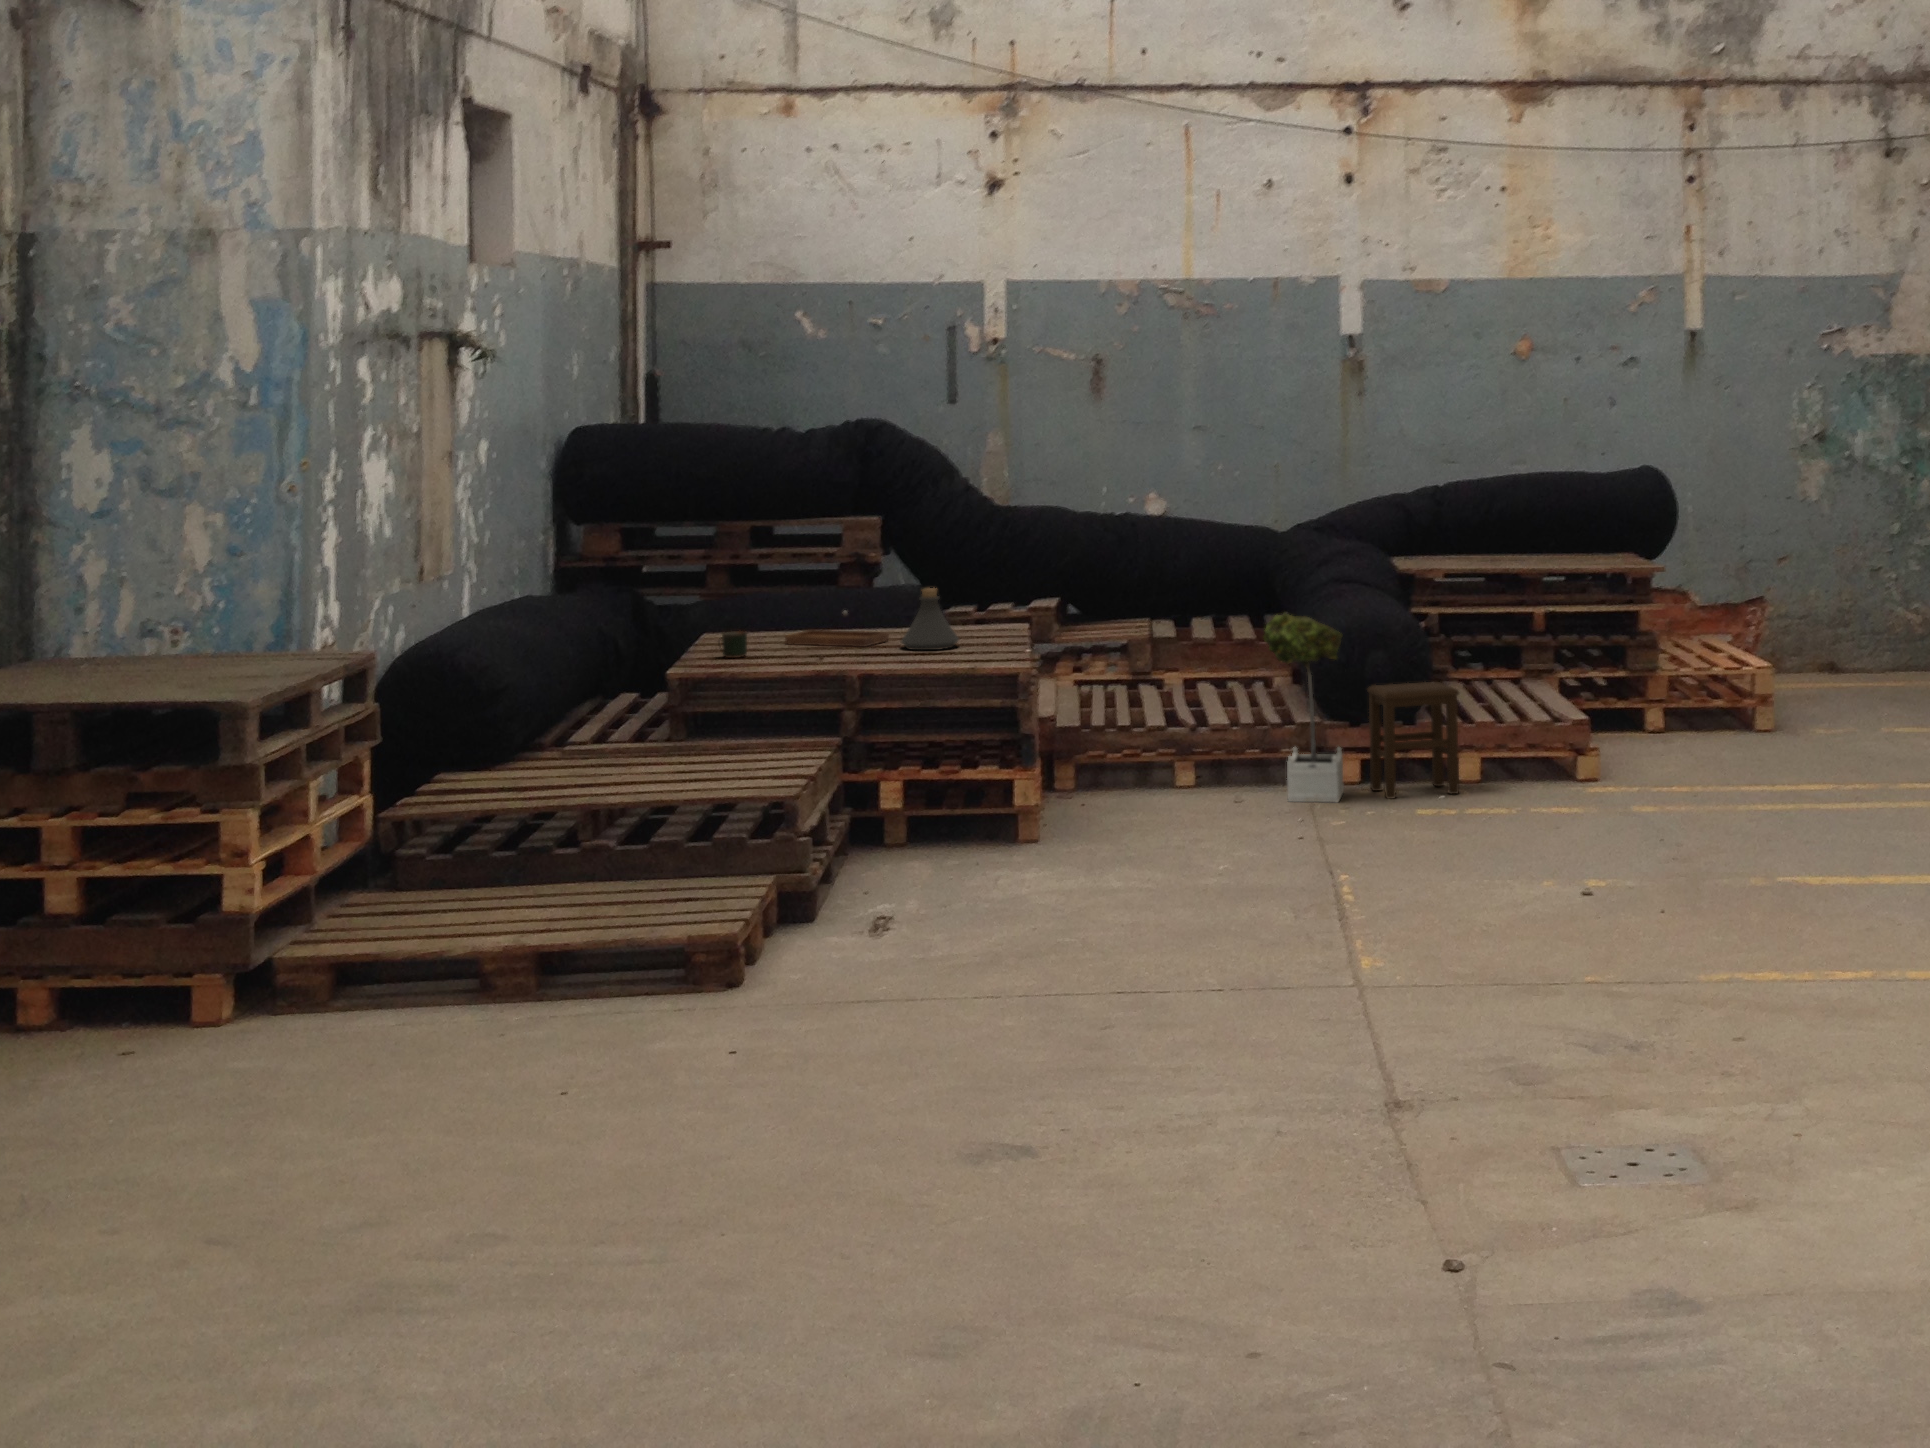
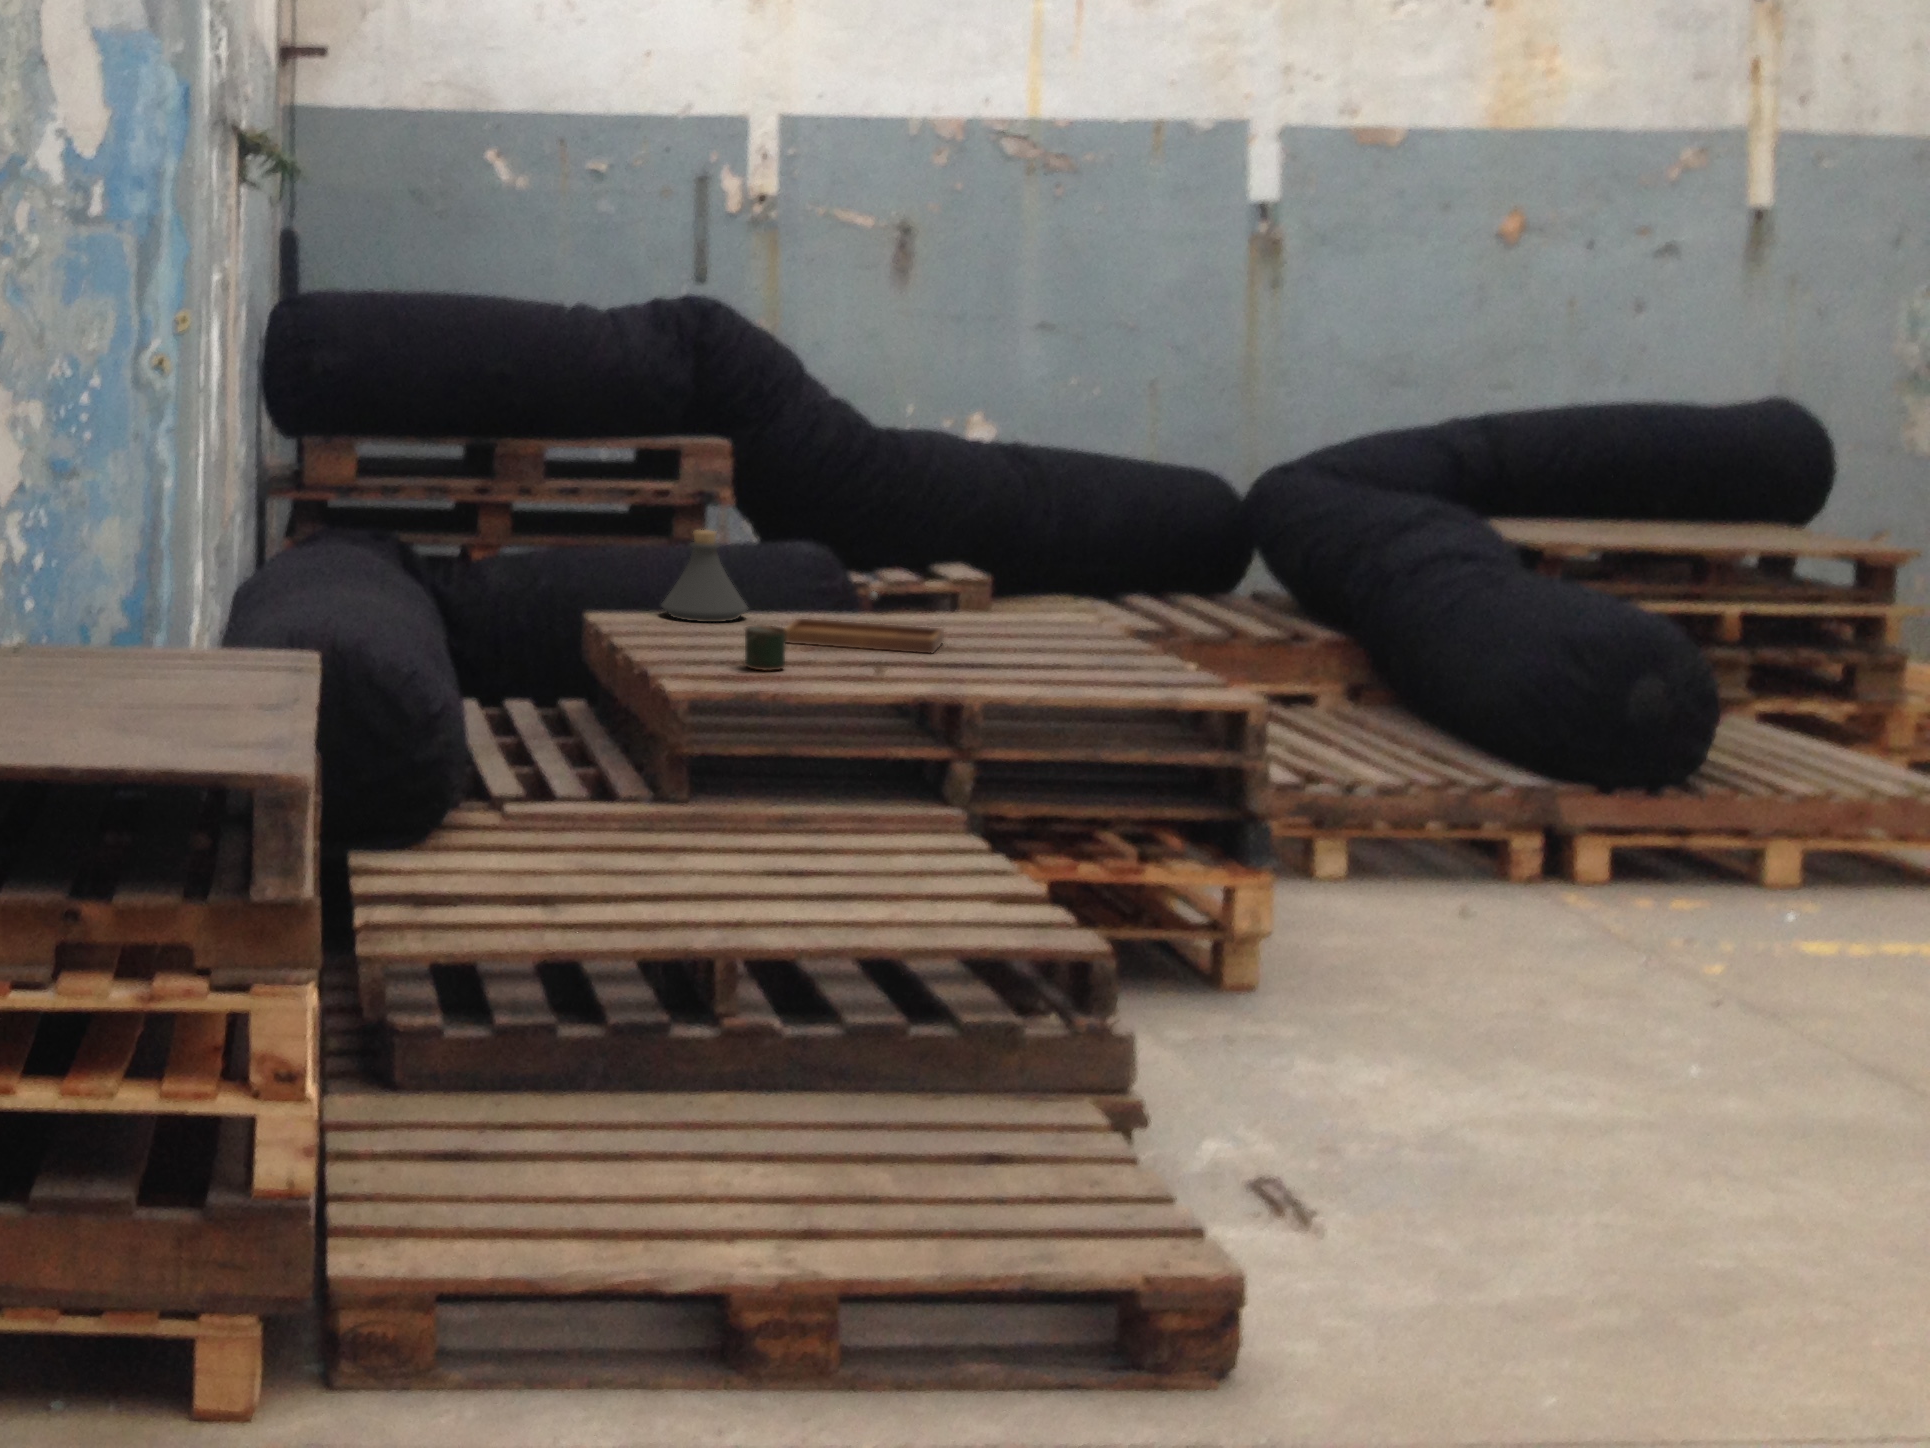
bottle: present [901,588,959,650] -> present [662,530,748,622]
potted tree: present [1264,613,1344,802] -> none [1494,614,1639,920]
stool: present [1367,682,1459,799] -> none [1634,726,1809,915]

